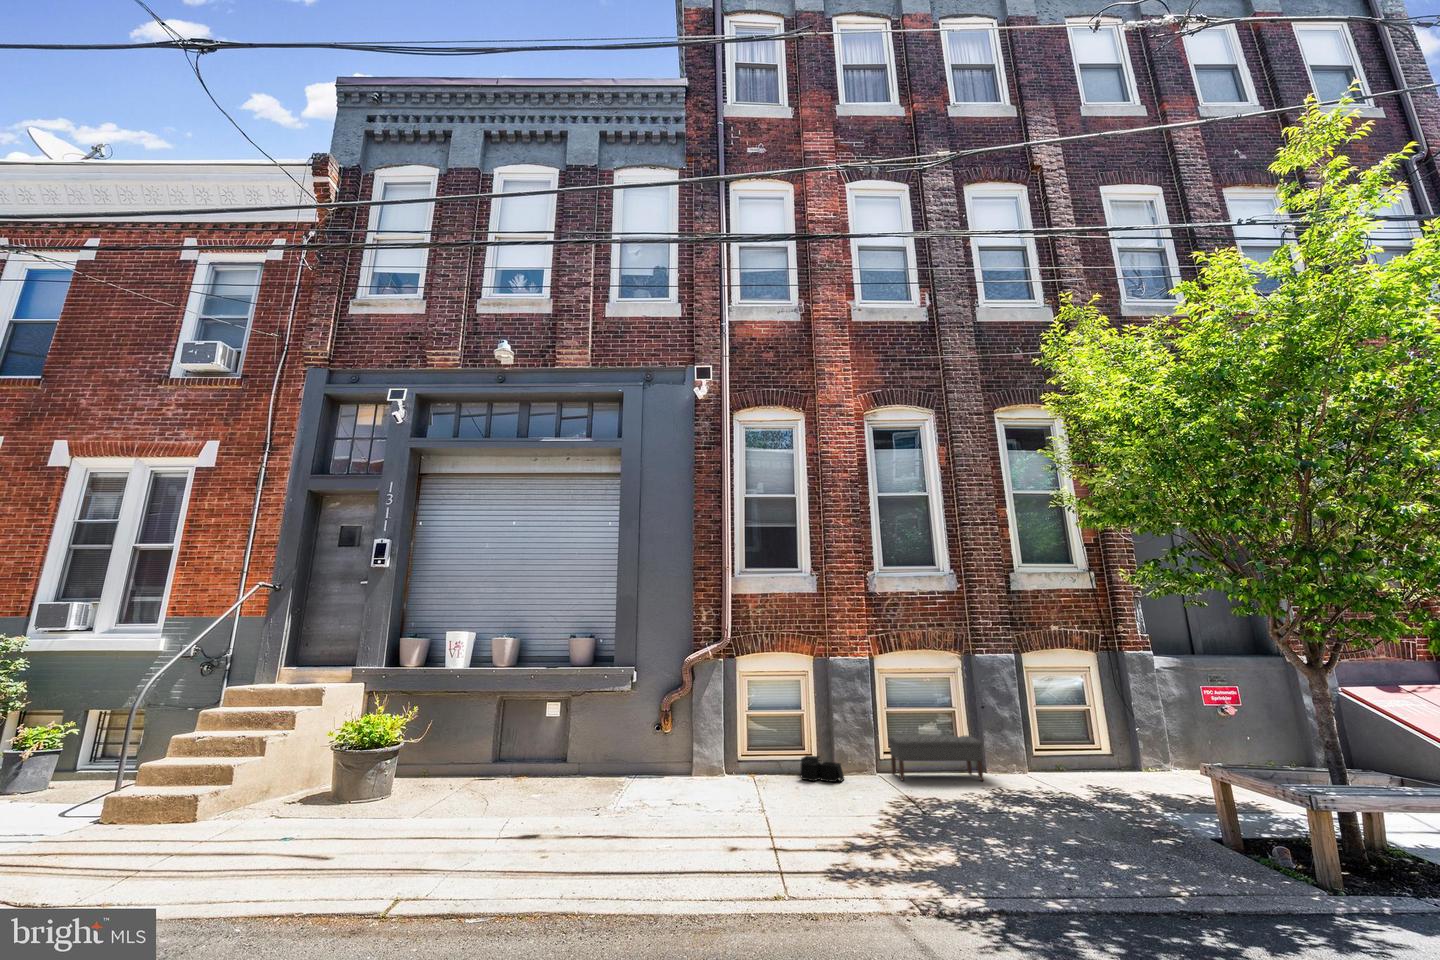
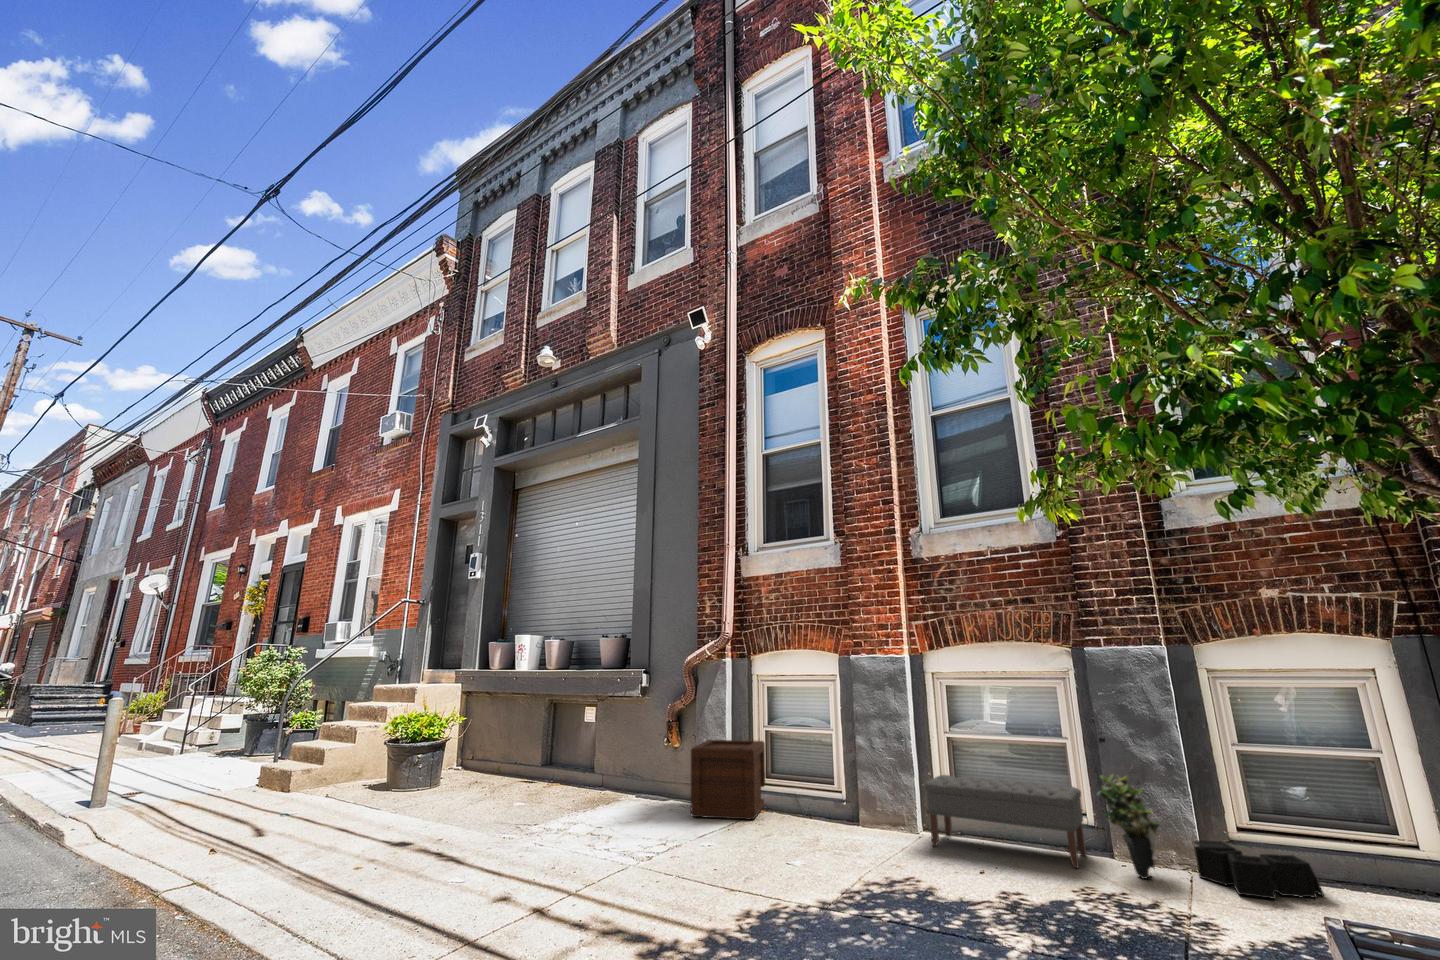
wooden crate: none [704,722,769,786] -> present [691,740,766,819]
potted plant: none [986,726,1020,781] -> present [1097,775,1159,879]
storage bin: present [801,756,844,782] -> present [1194,840,1324,899]

